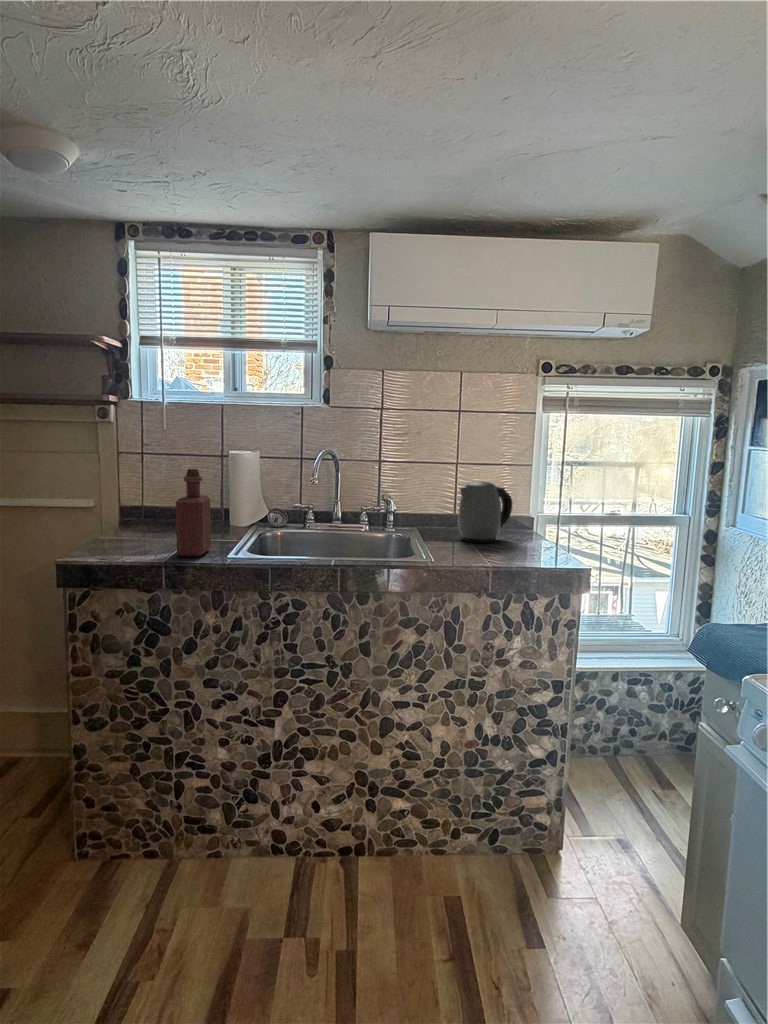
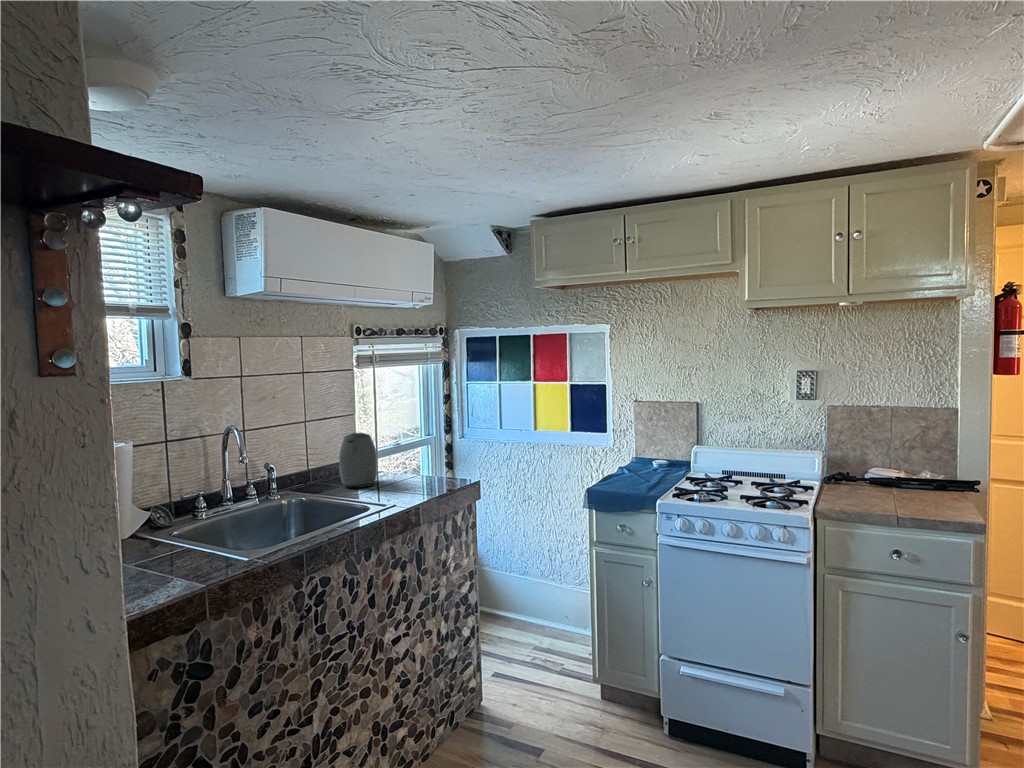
bottle: present [176,469,211,557] -> none [171,468,228,576]

